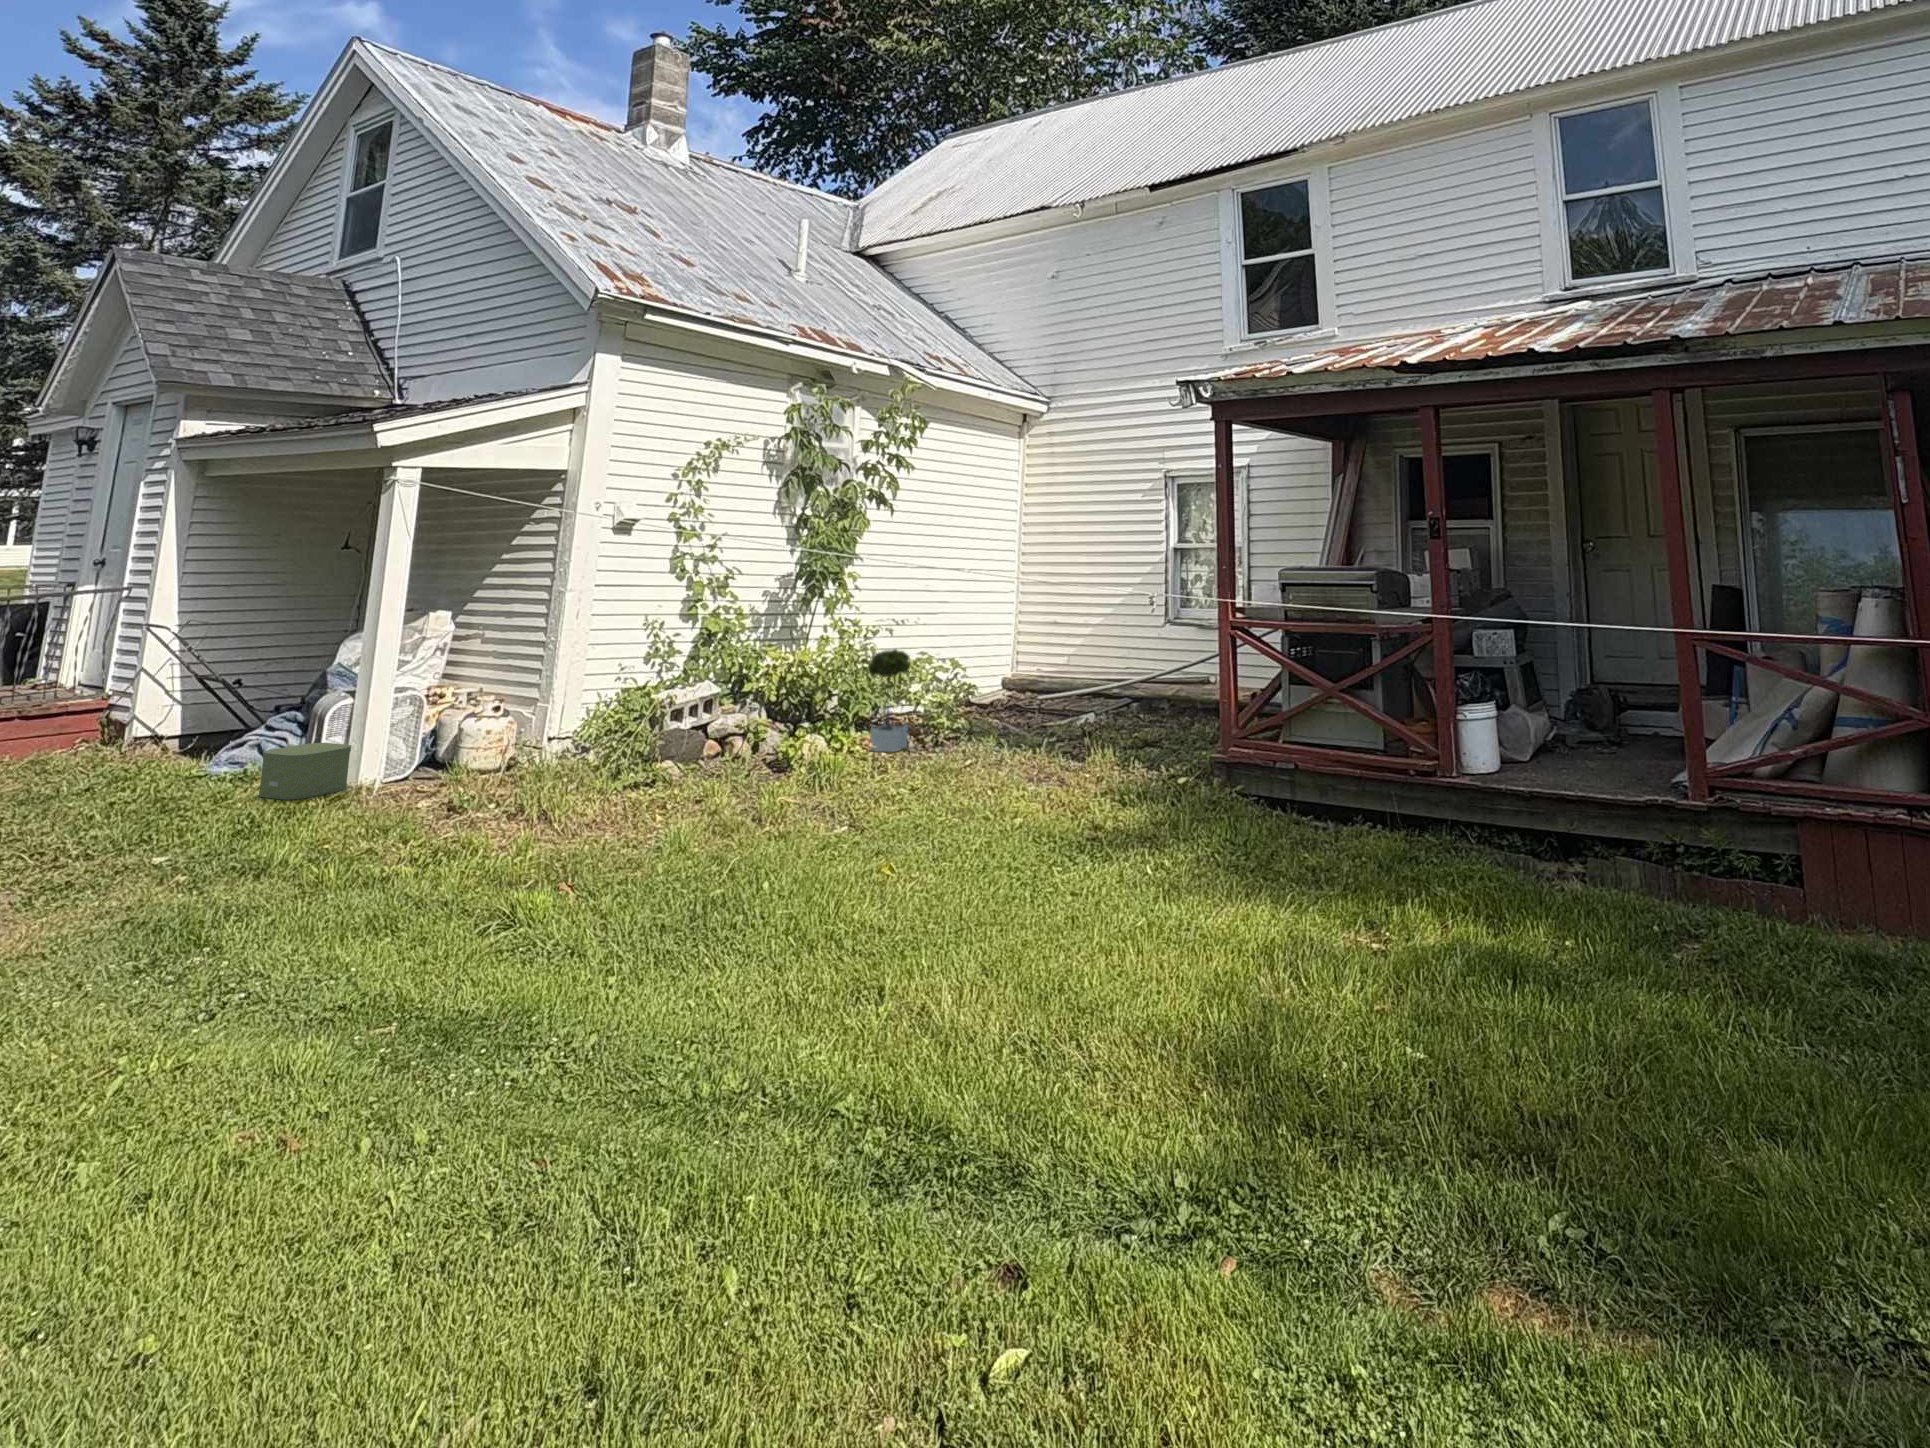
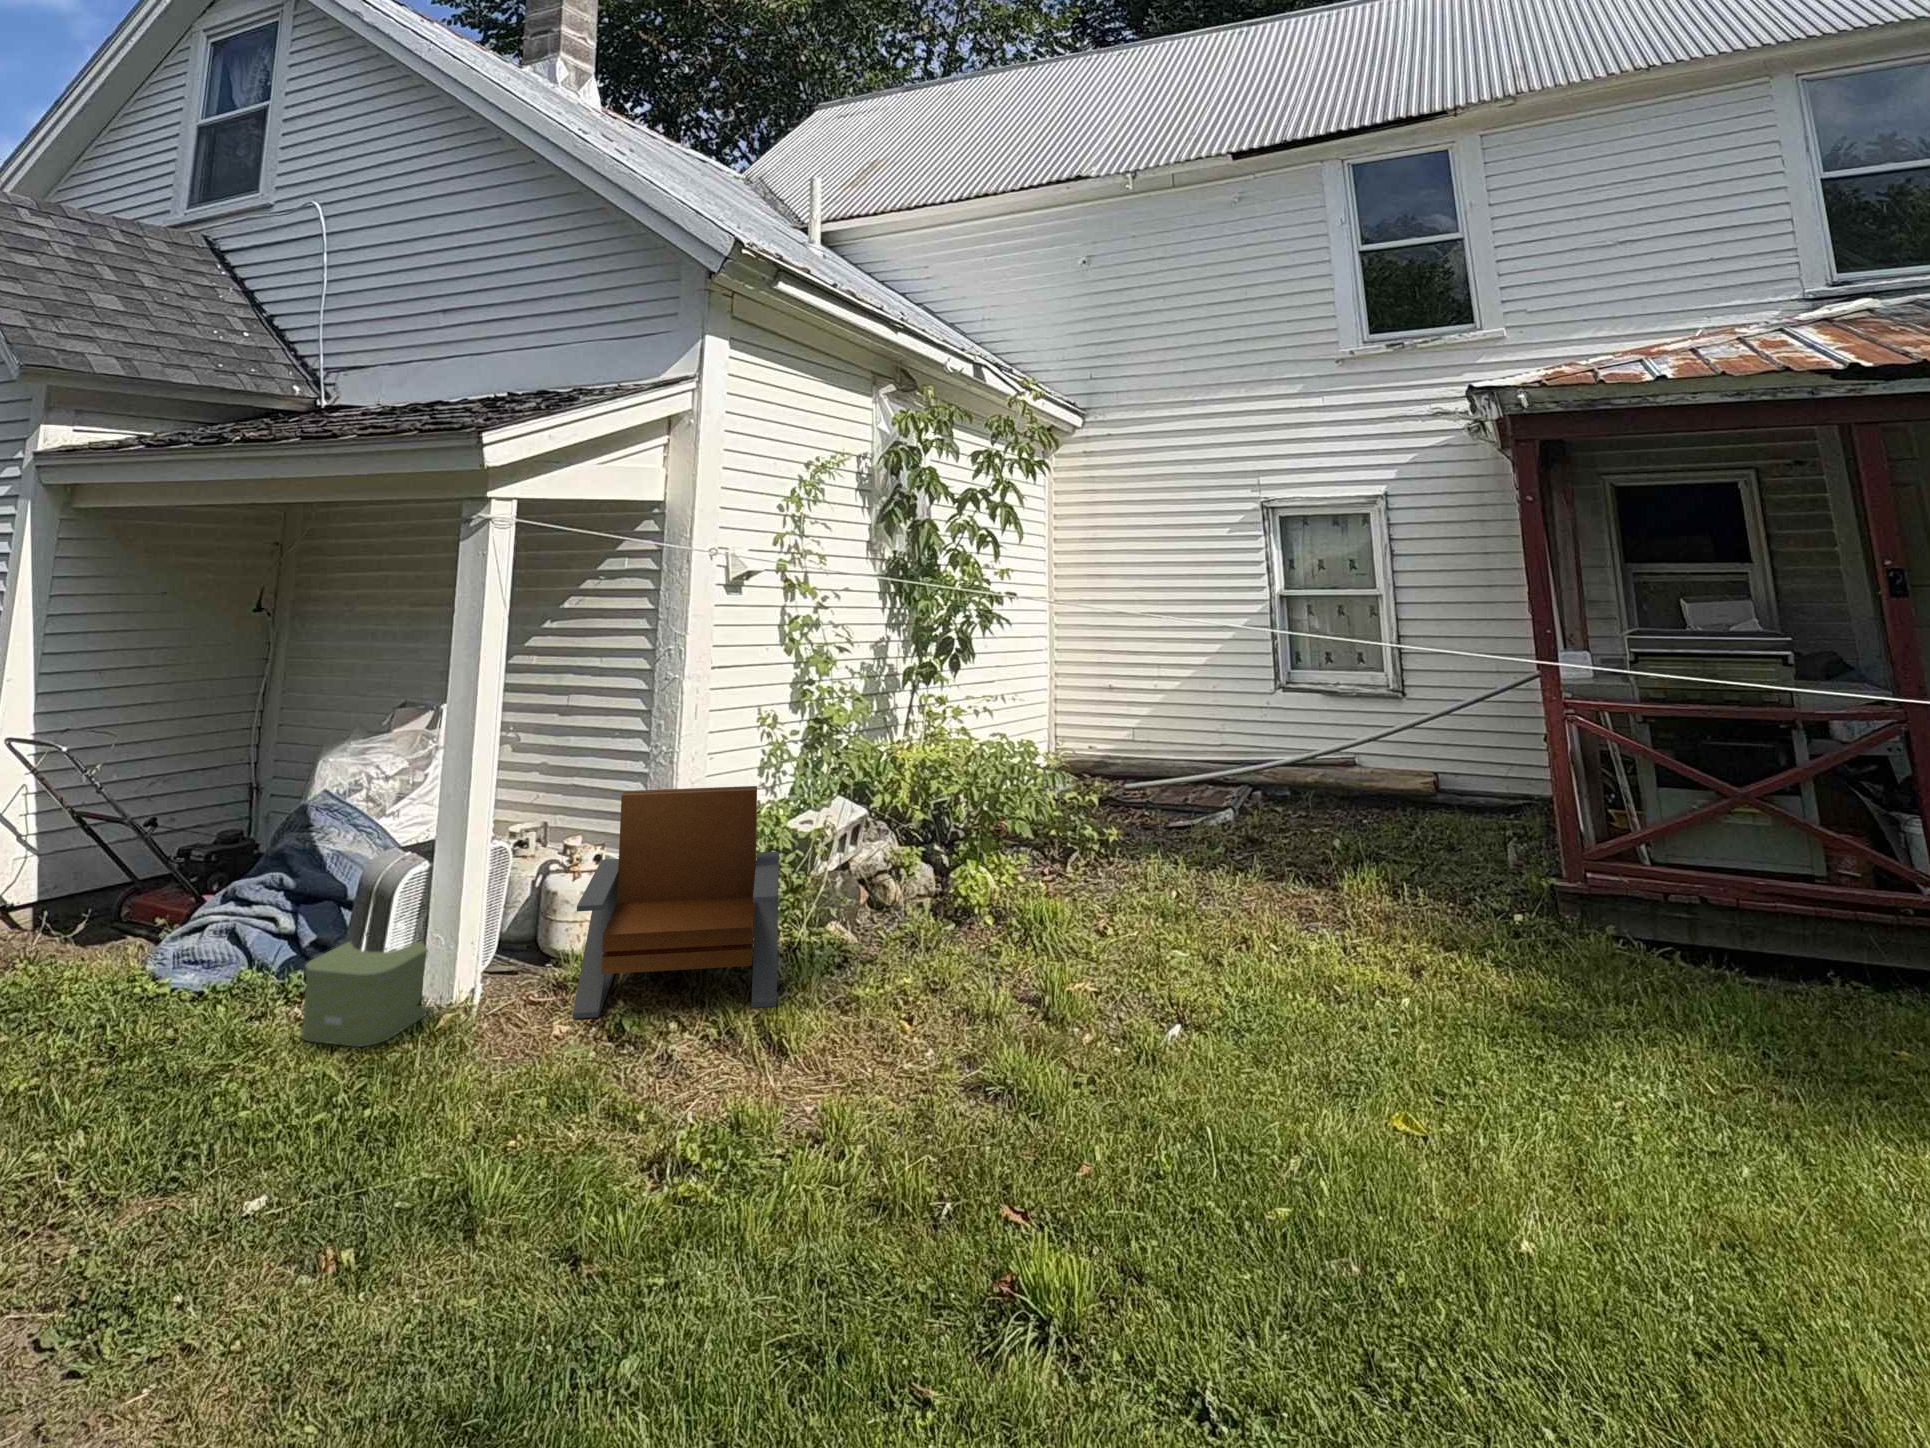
potted tree: present [868,649,910,752] -> none [1066,741,1121,882]
lounge chair: none [424,661,610,794] -> present [573,786,779,1019]

